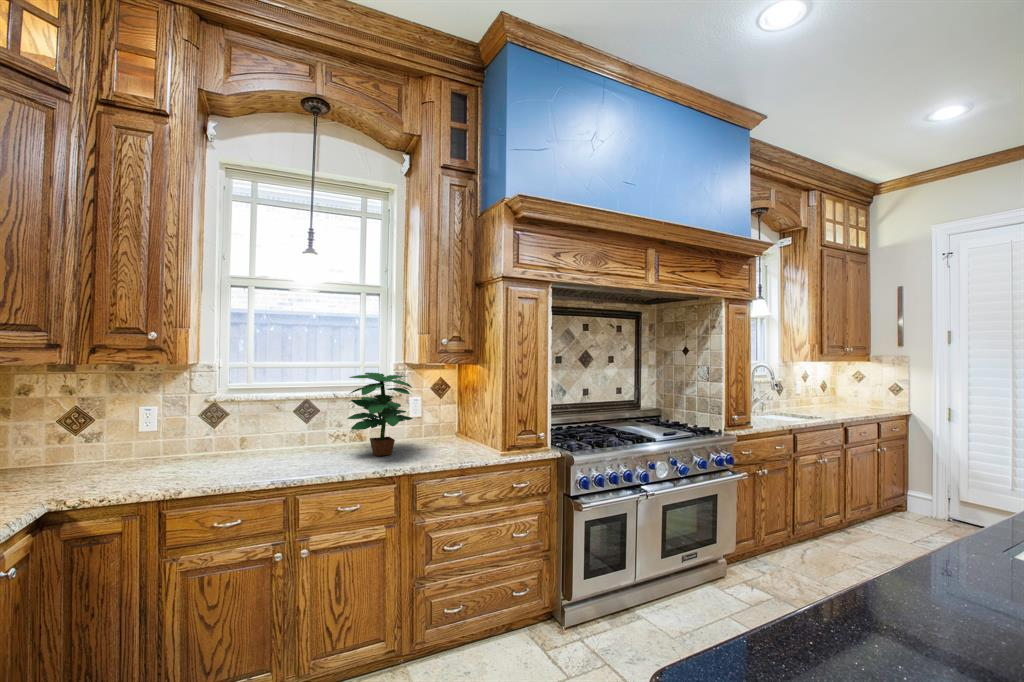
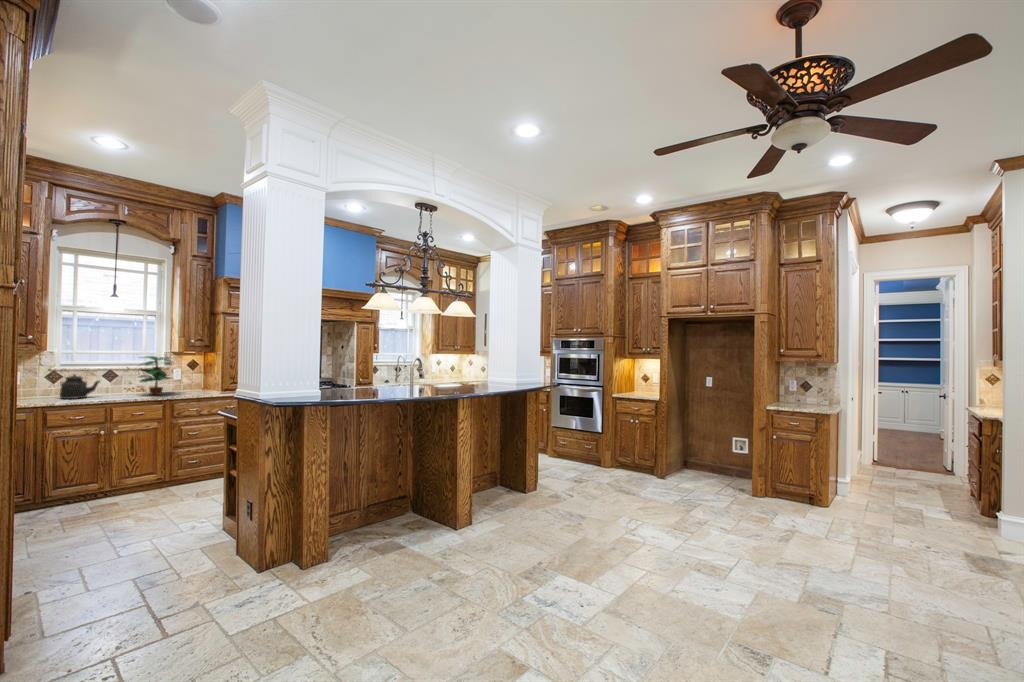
kettle: none [211,401,285,467] -> present [60,374,100,399]

